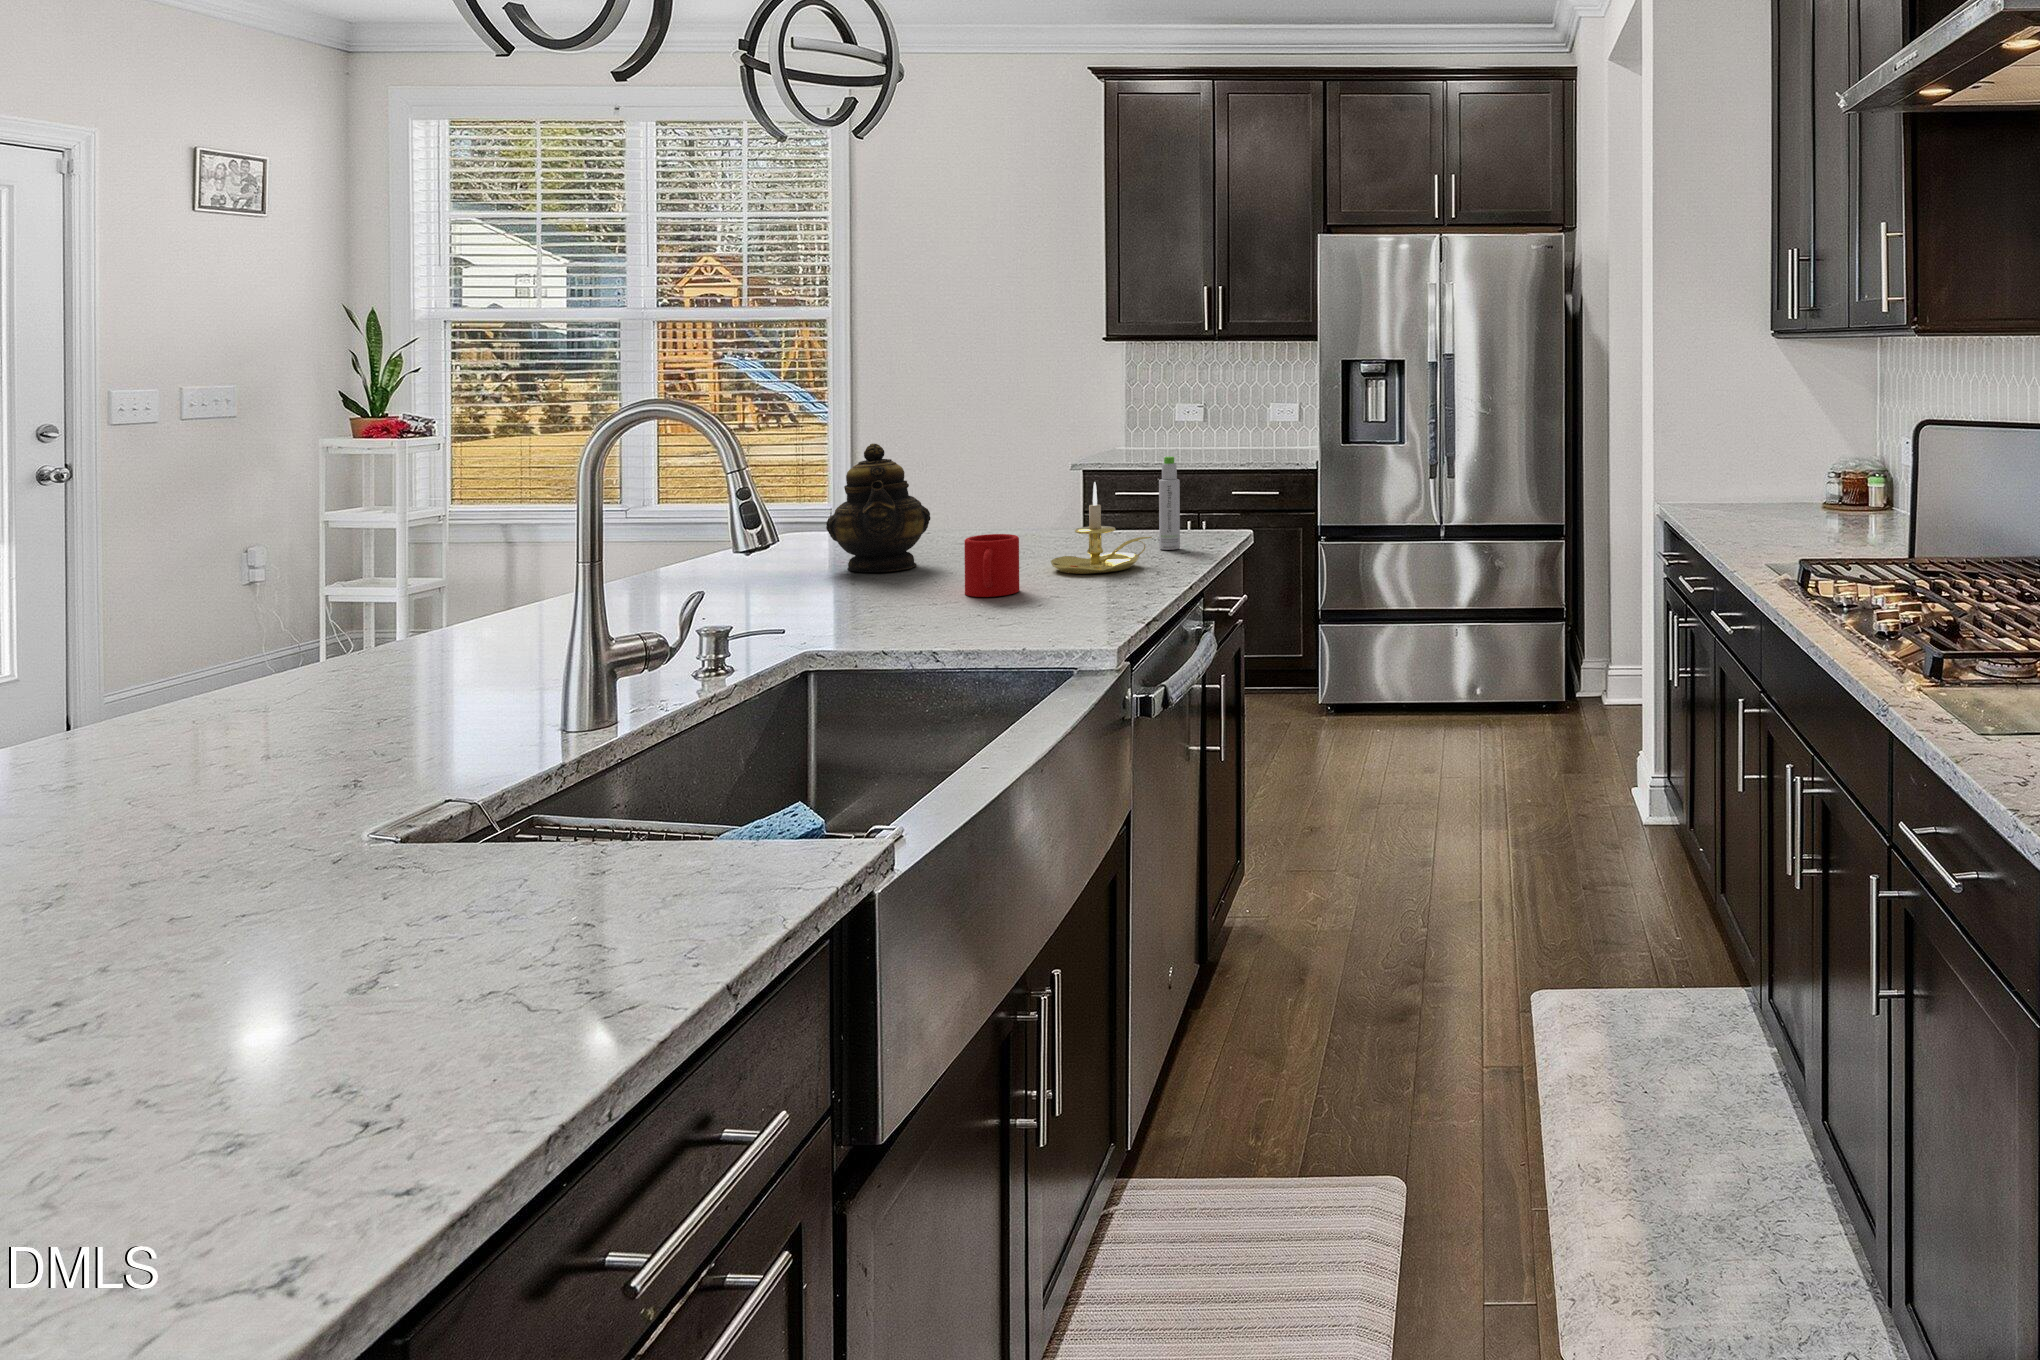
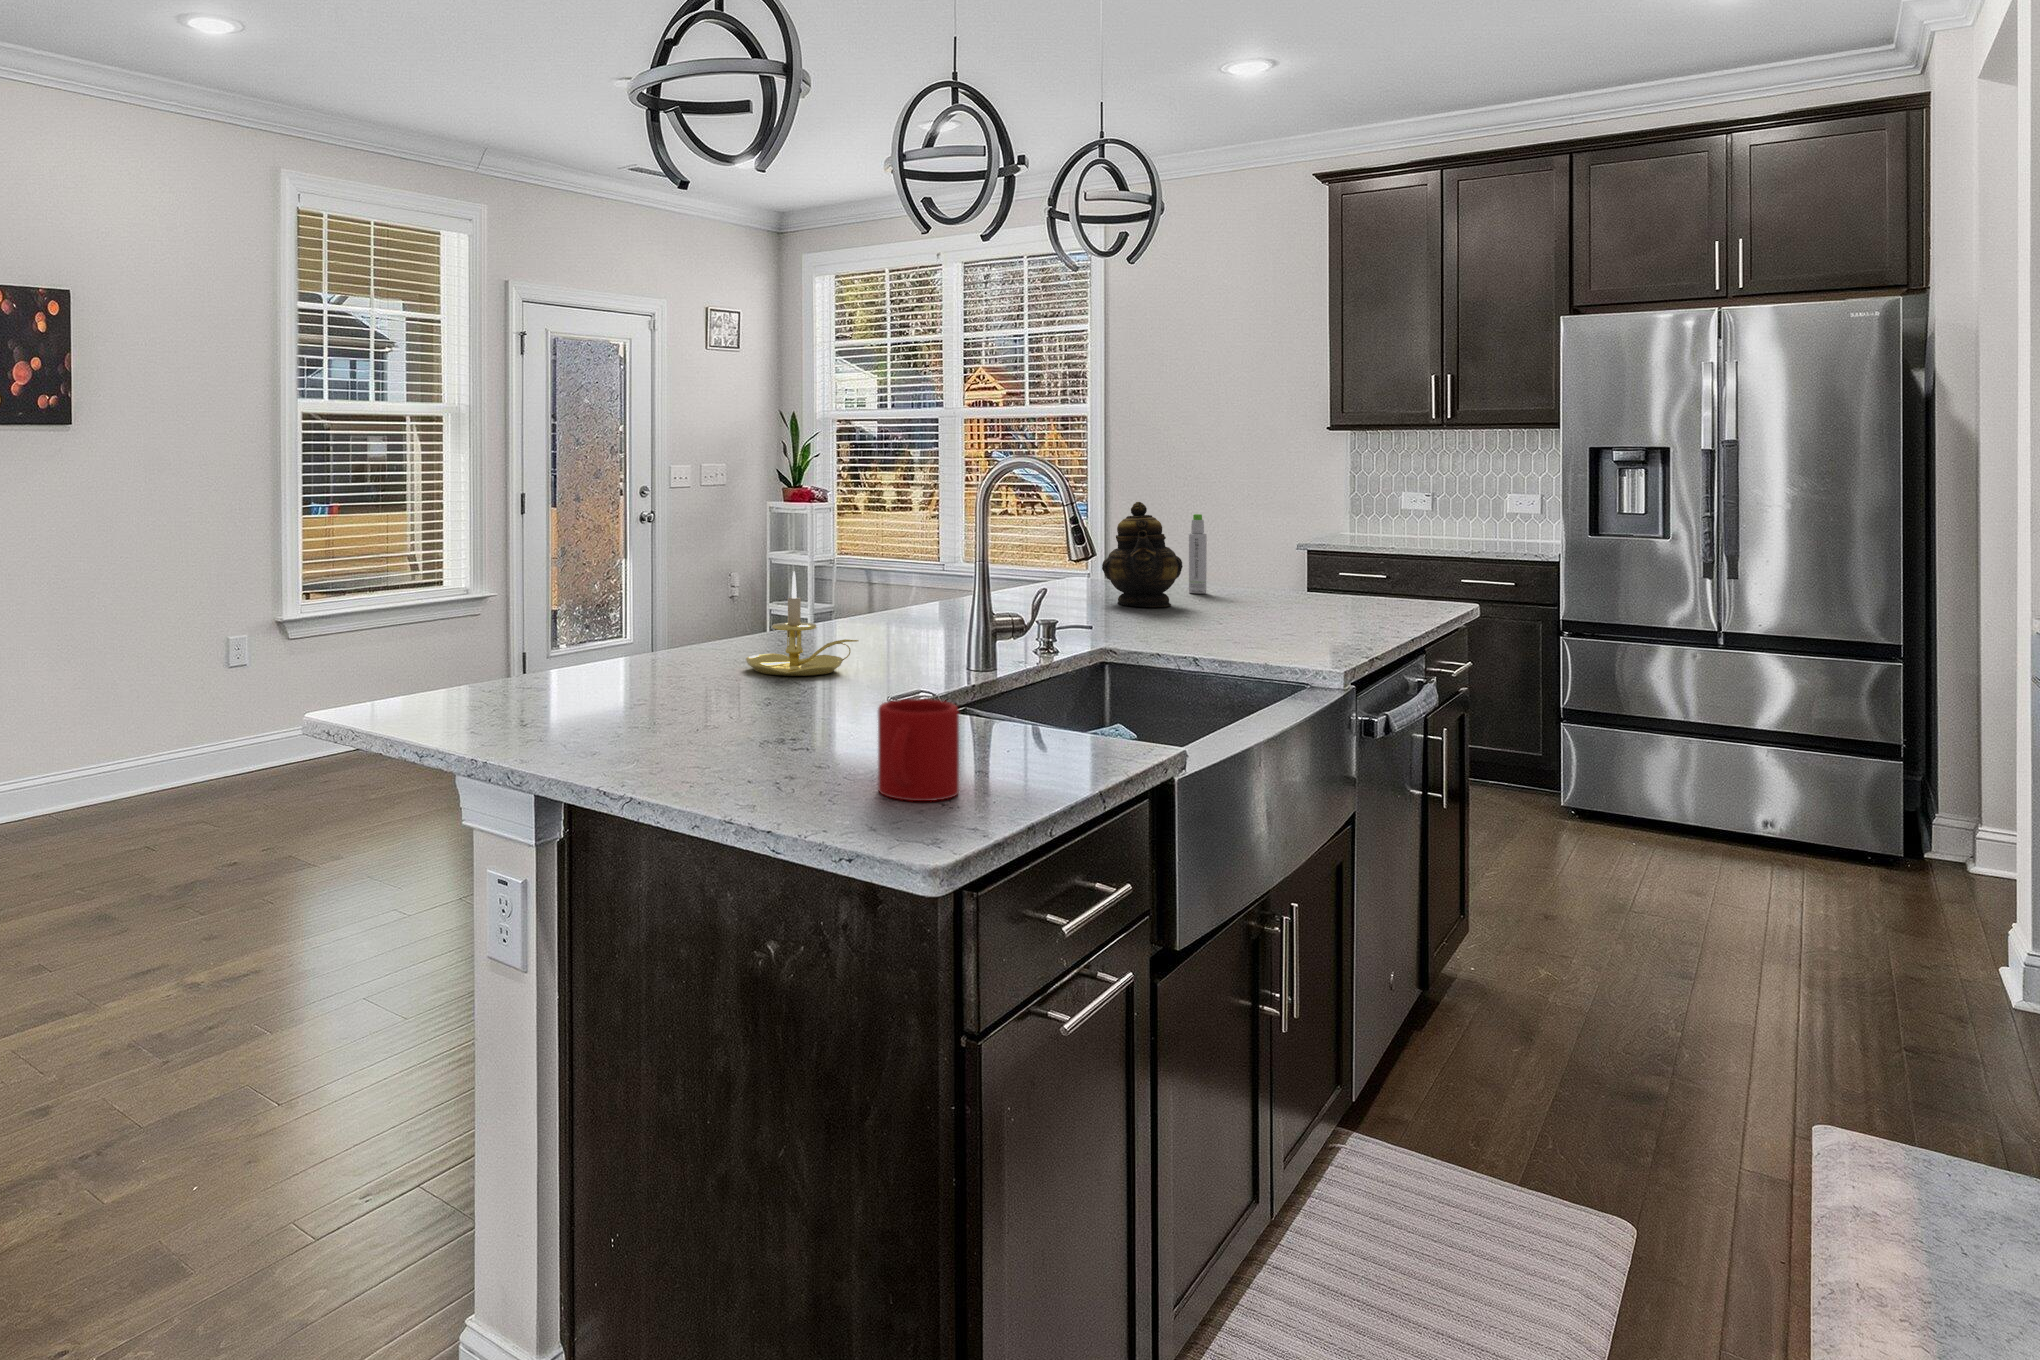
bottle: present [1159,457,1180,550] -> present [1189,514,1207,593]
candle holder: present [1051,482,1152,574] -> present [746,572,858,676]
mug: present [964,534,1019,597] -> present [878,699,959,801]

